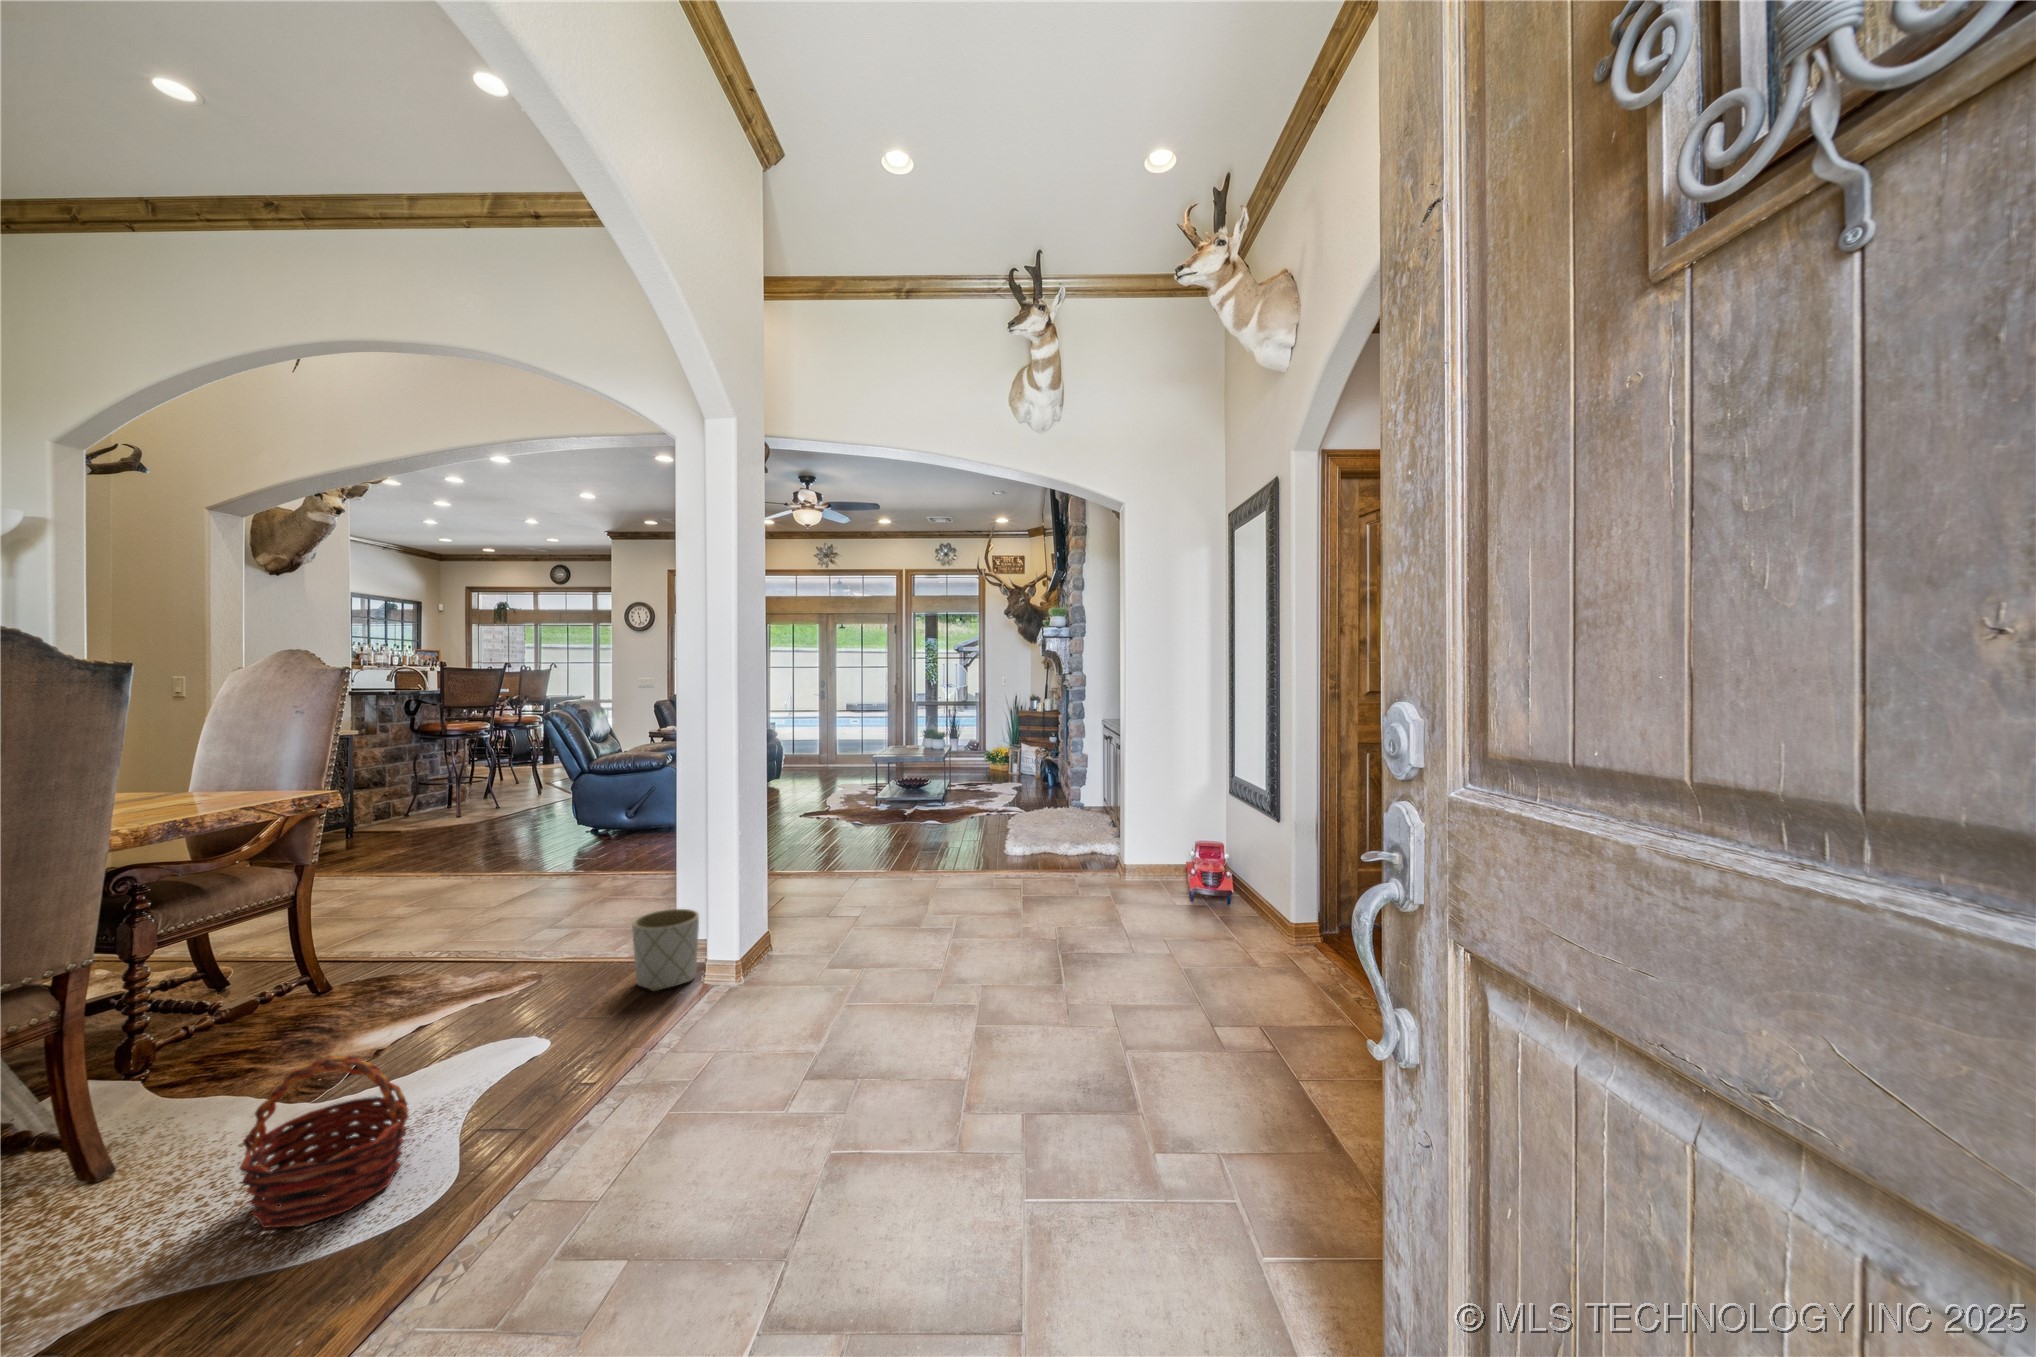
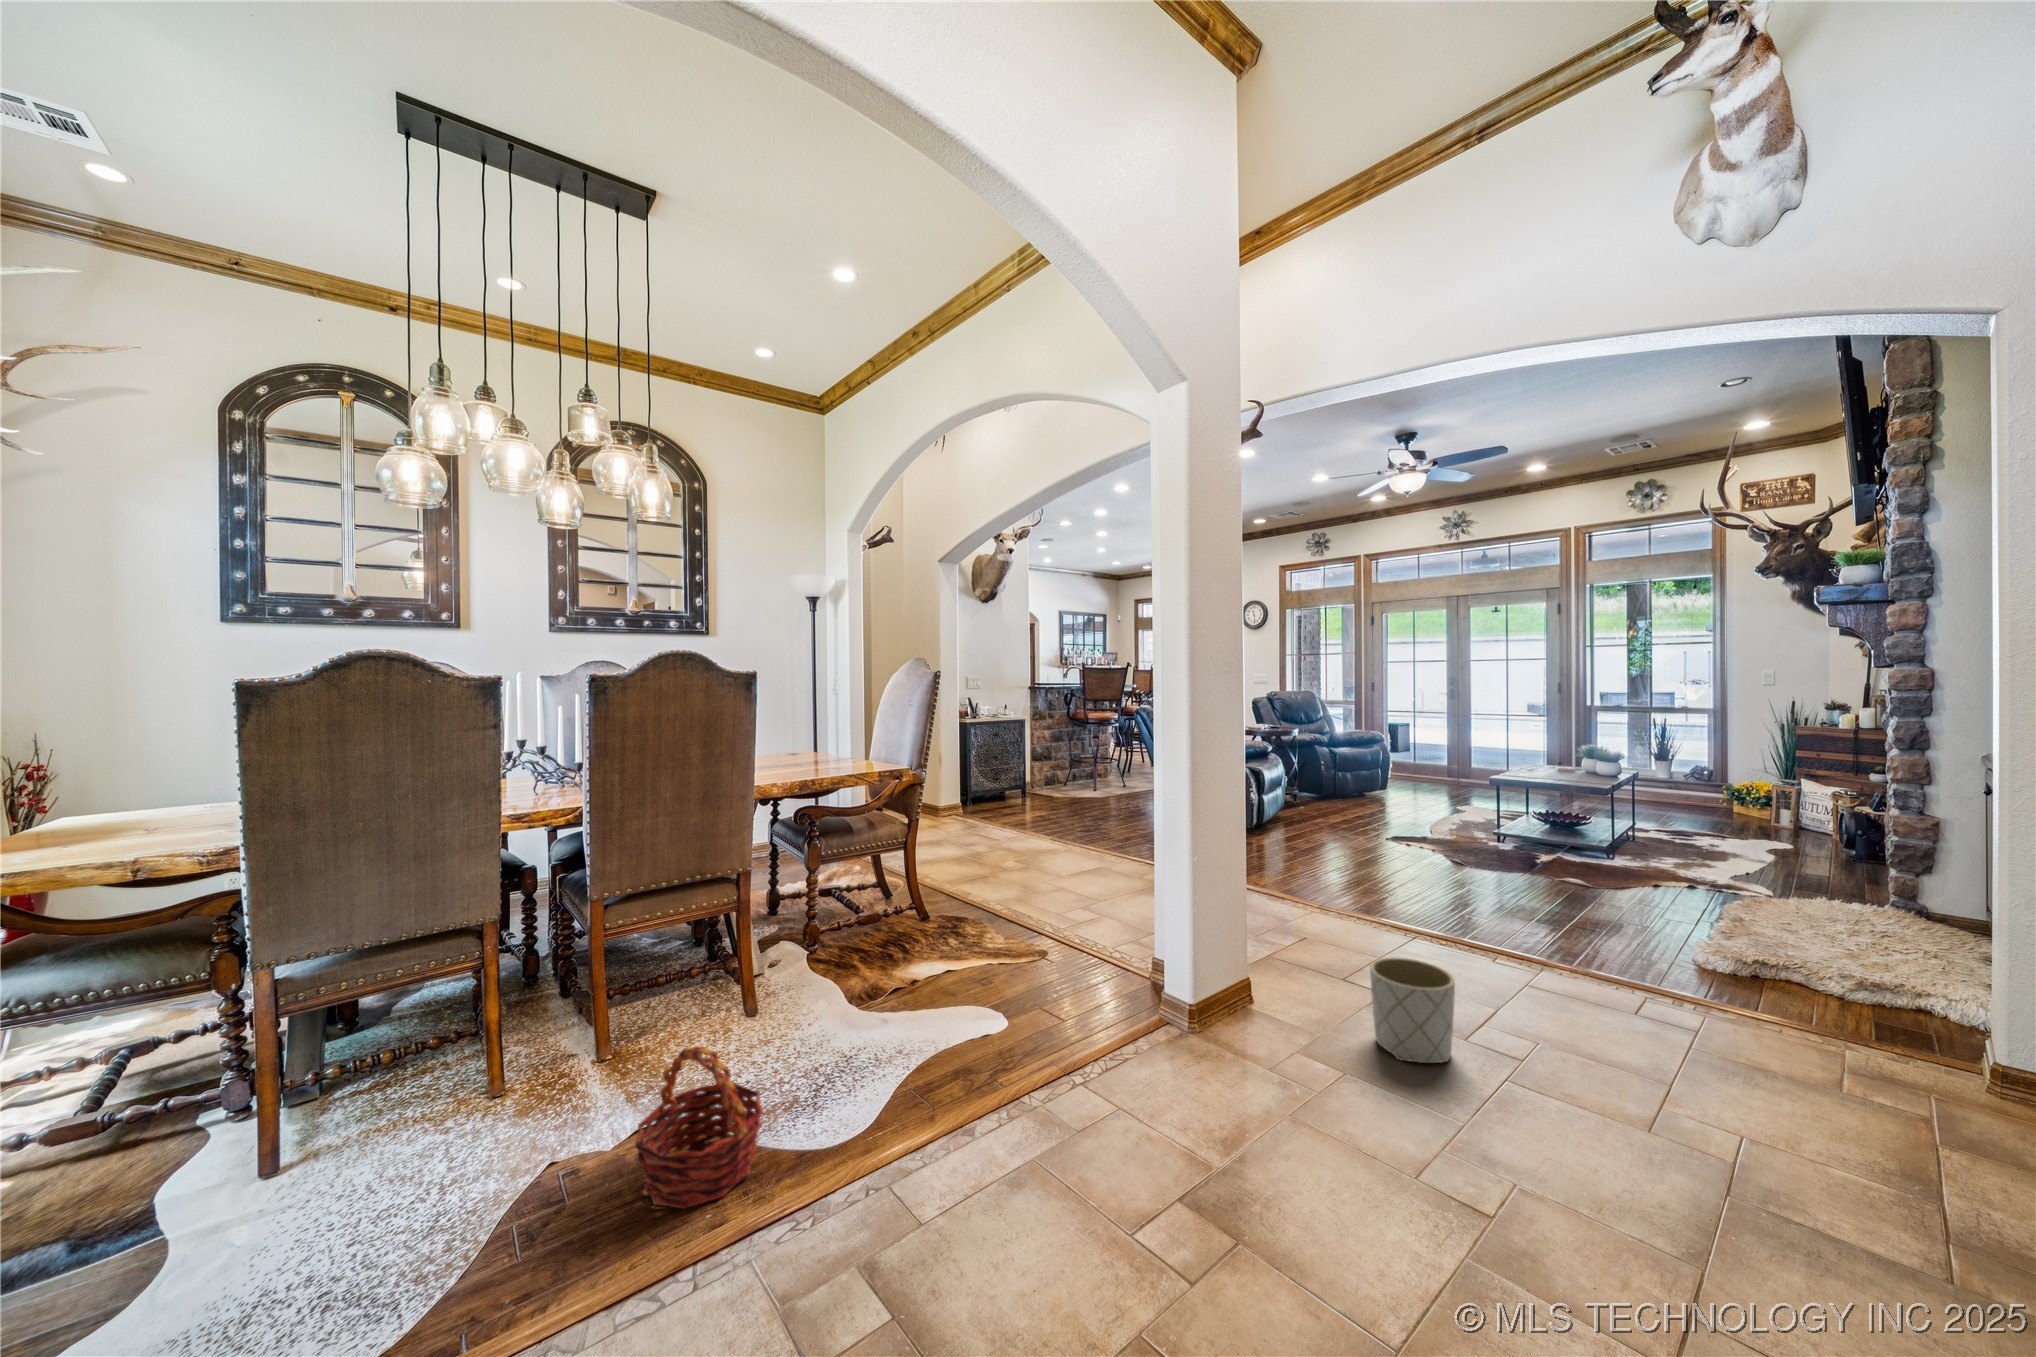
planter: present [632,909,699,991] -> present [1370,957,1455,1063]

